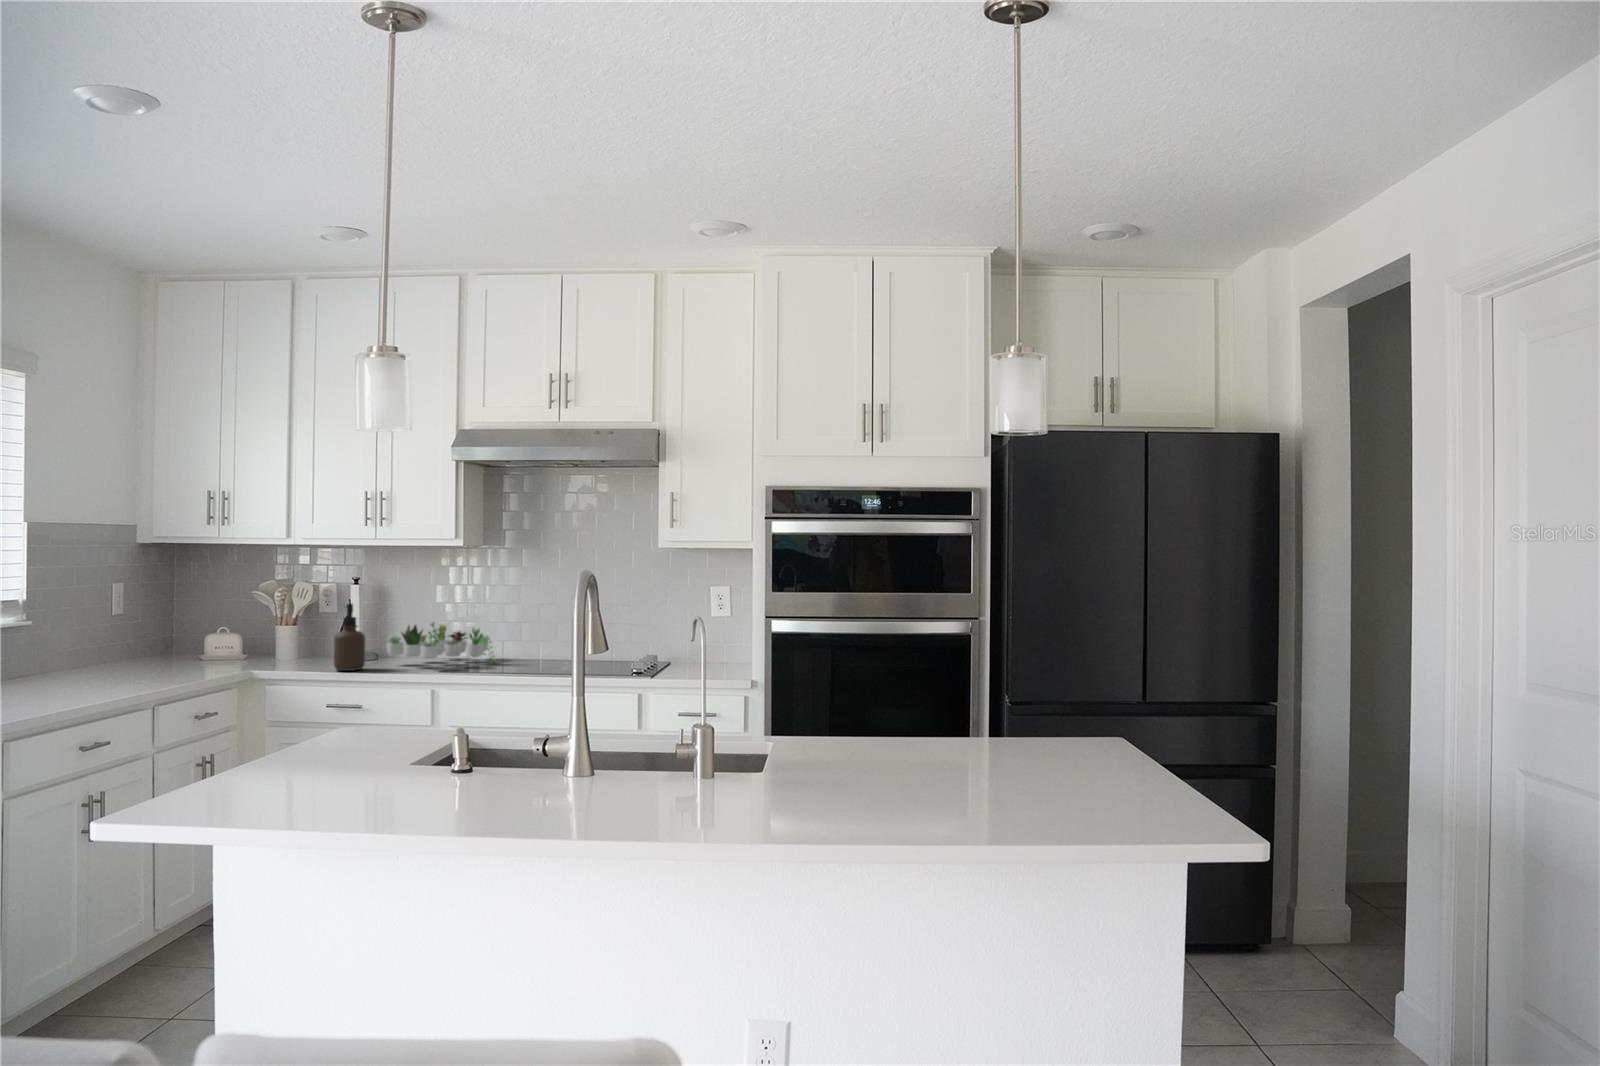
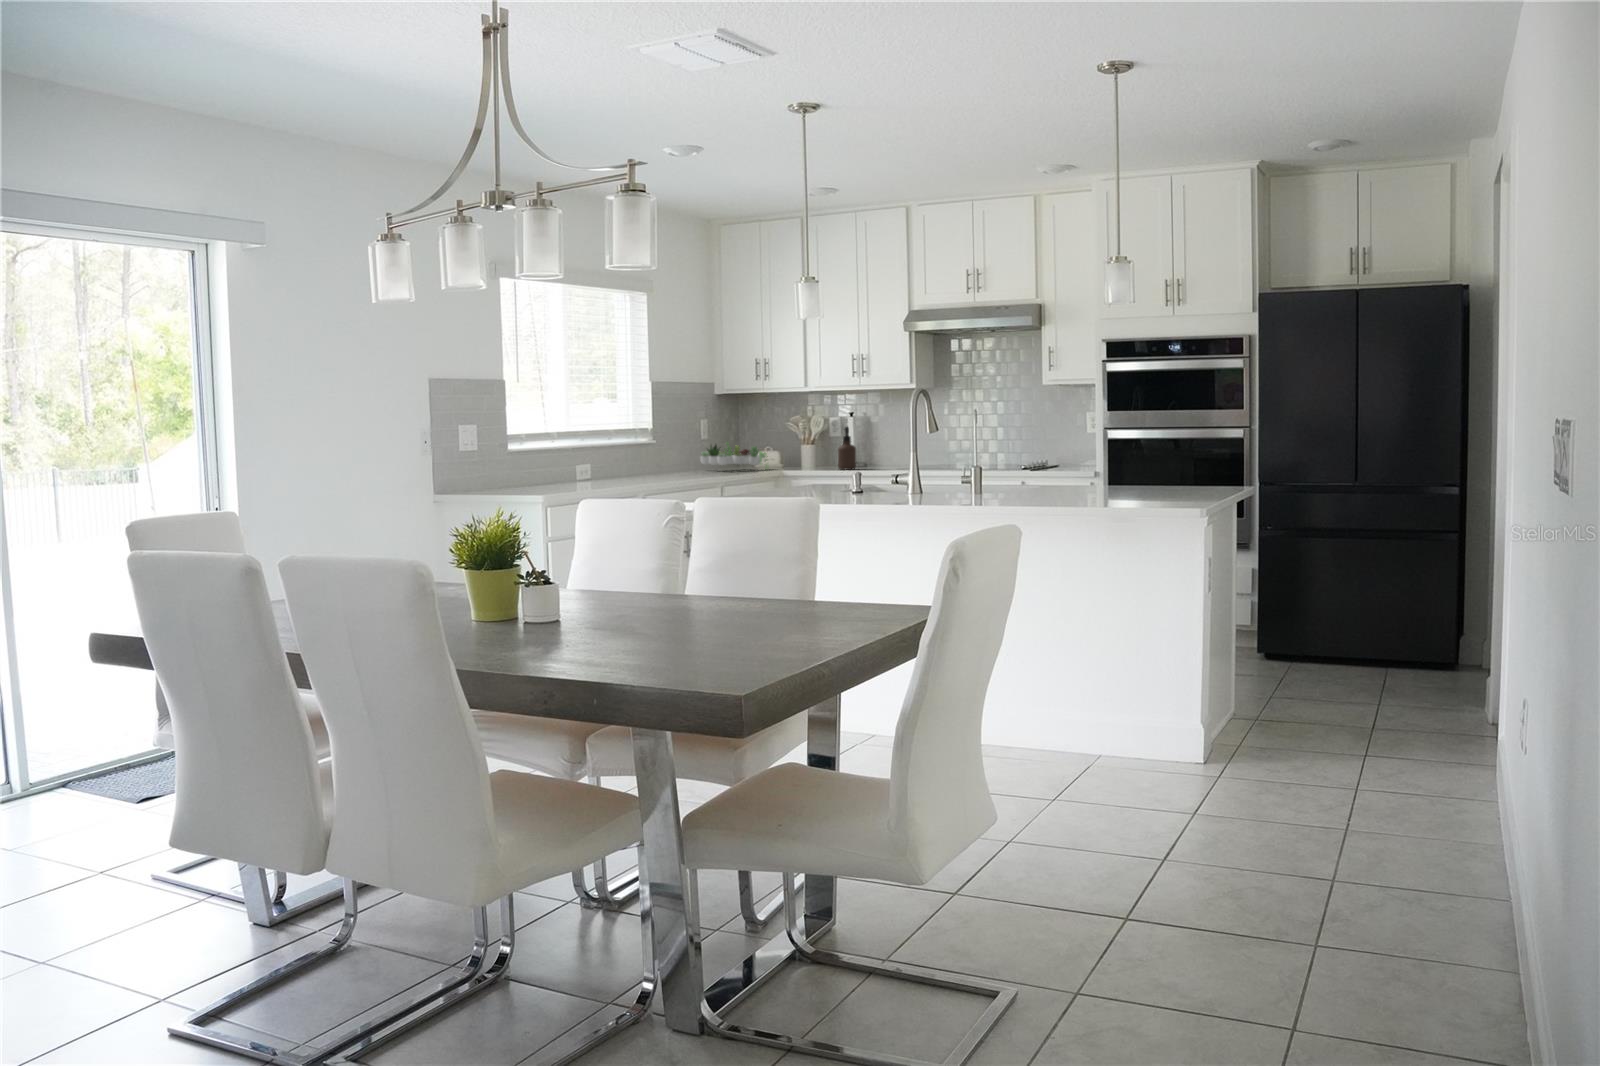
succulent plant: present [387,622,496,662] -> present [700,443,767,466]

